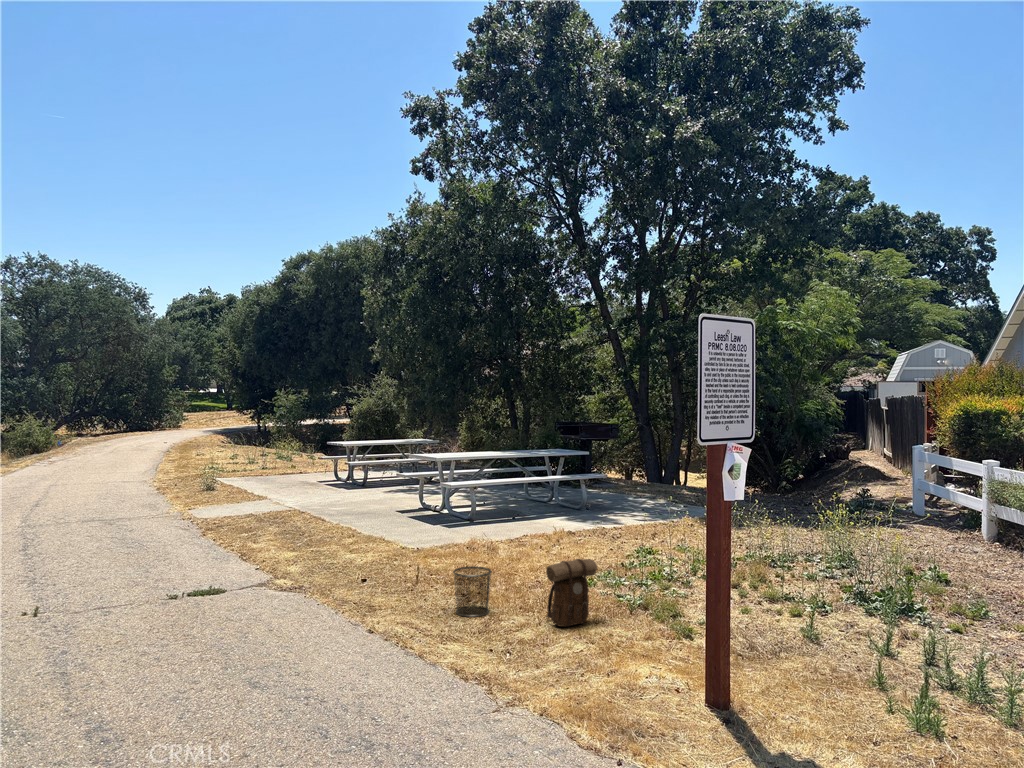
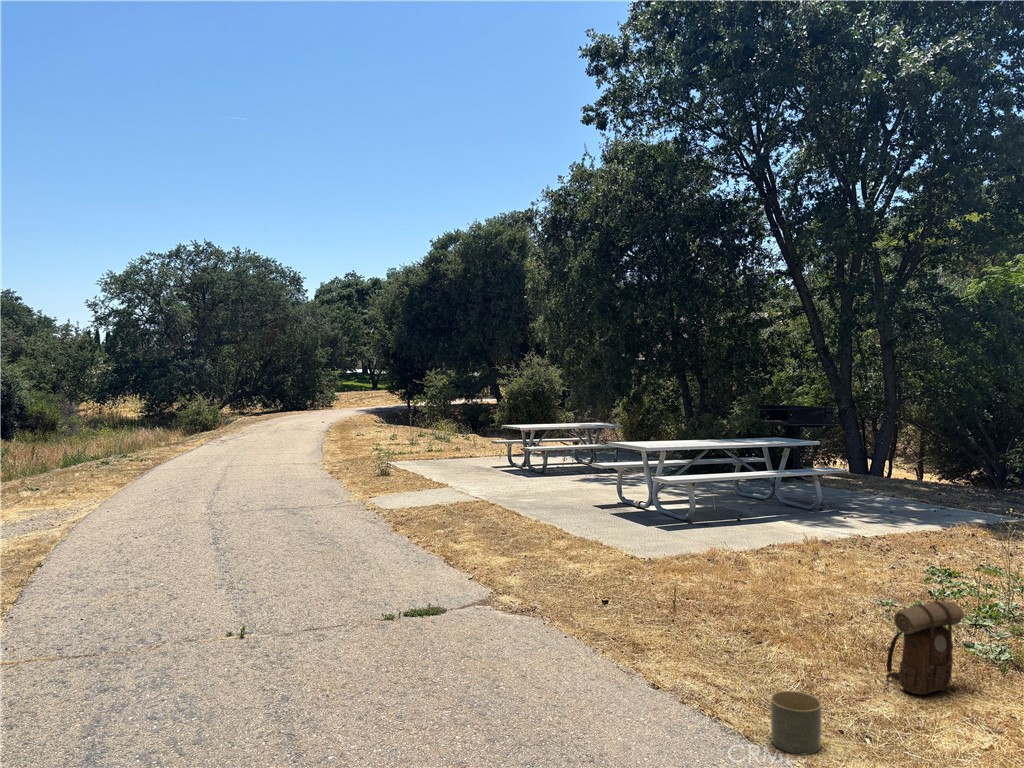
trash can: present [453,566,492,617] -> none [746,600,799,669]
planter: none [437,622,472,664] -> present [771,691,822,755]

